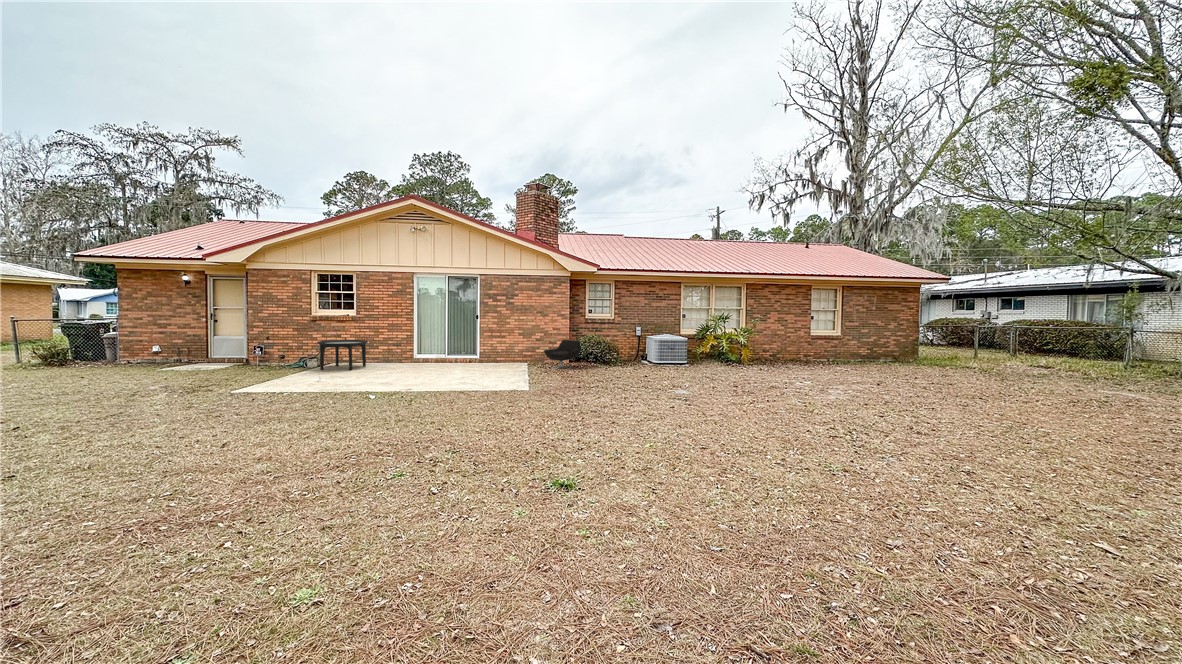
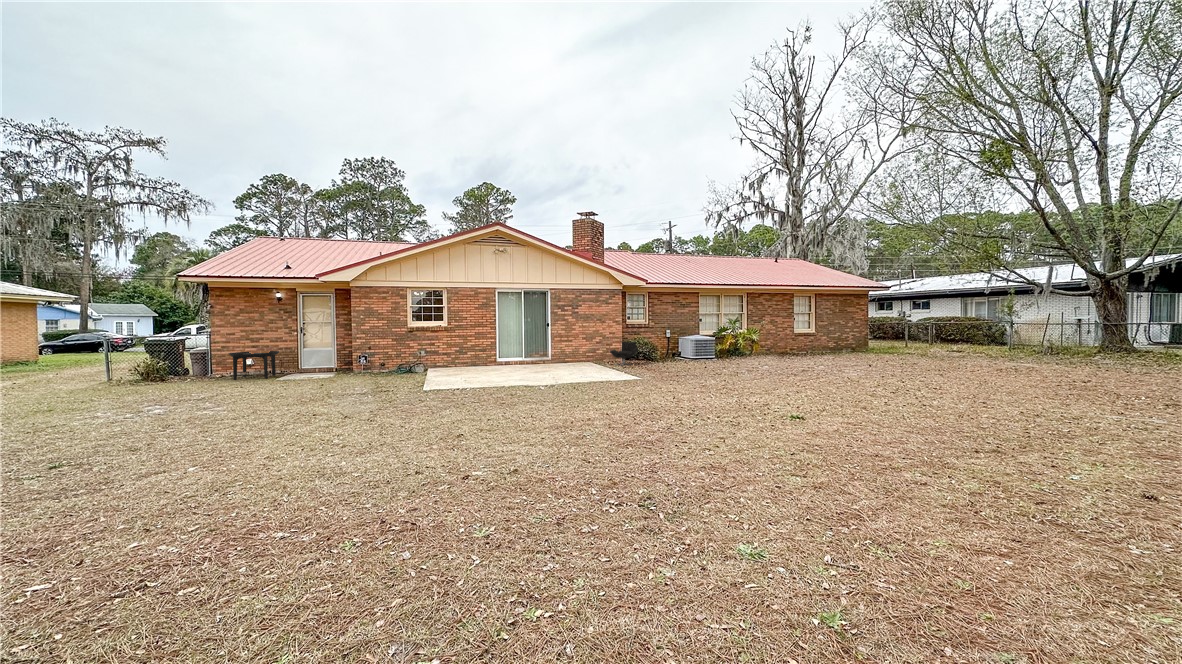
round table: present [317,340,368,370] -> present [229,351,279,380]

